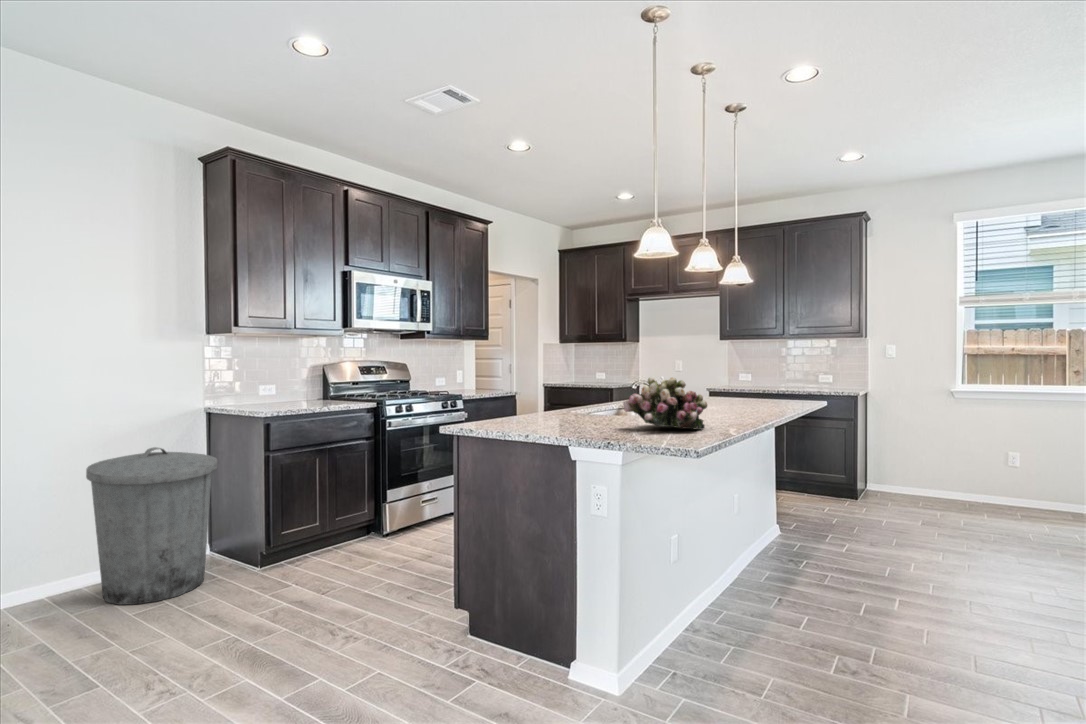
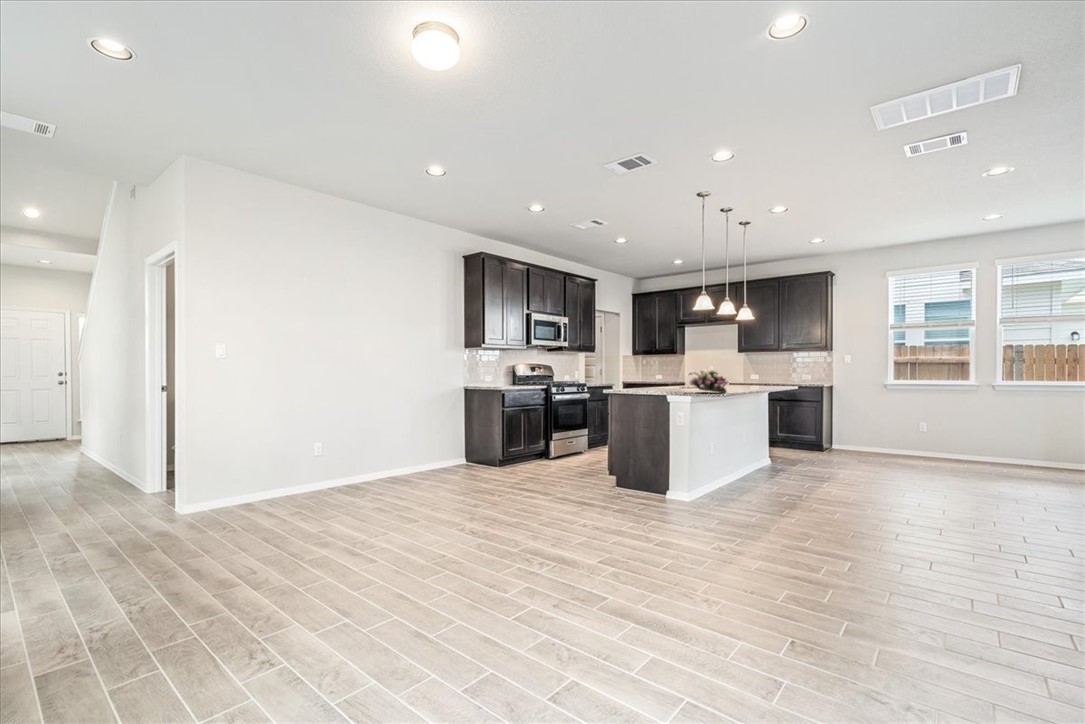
trash can: present [86,447,217,605] -> none [430,404,483,475]

